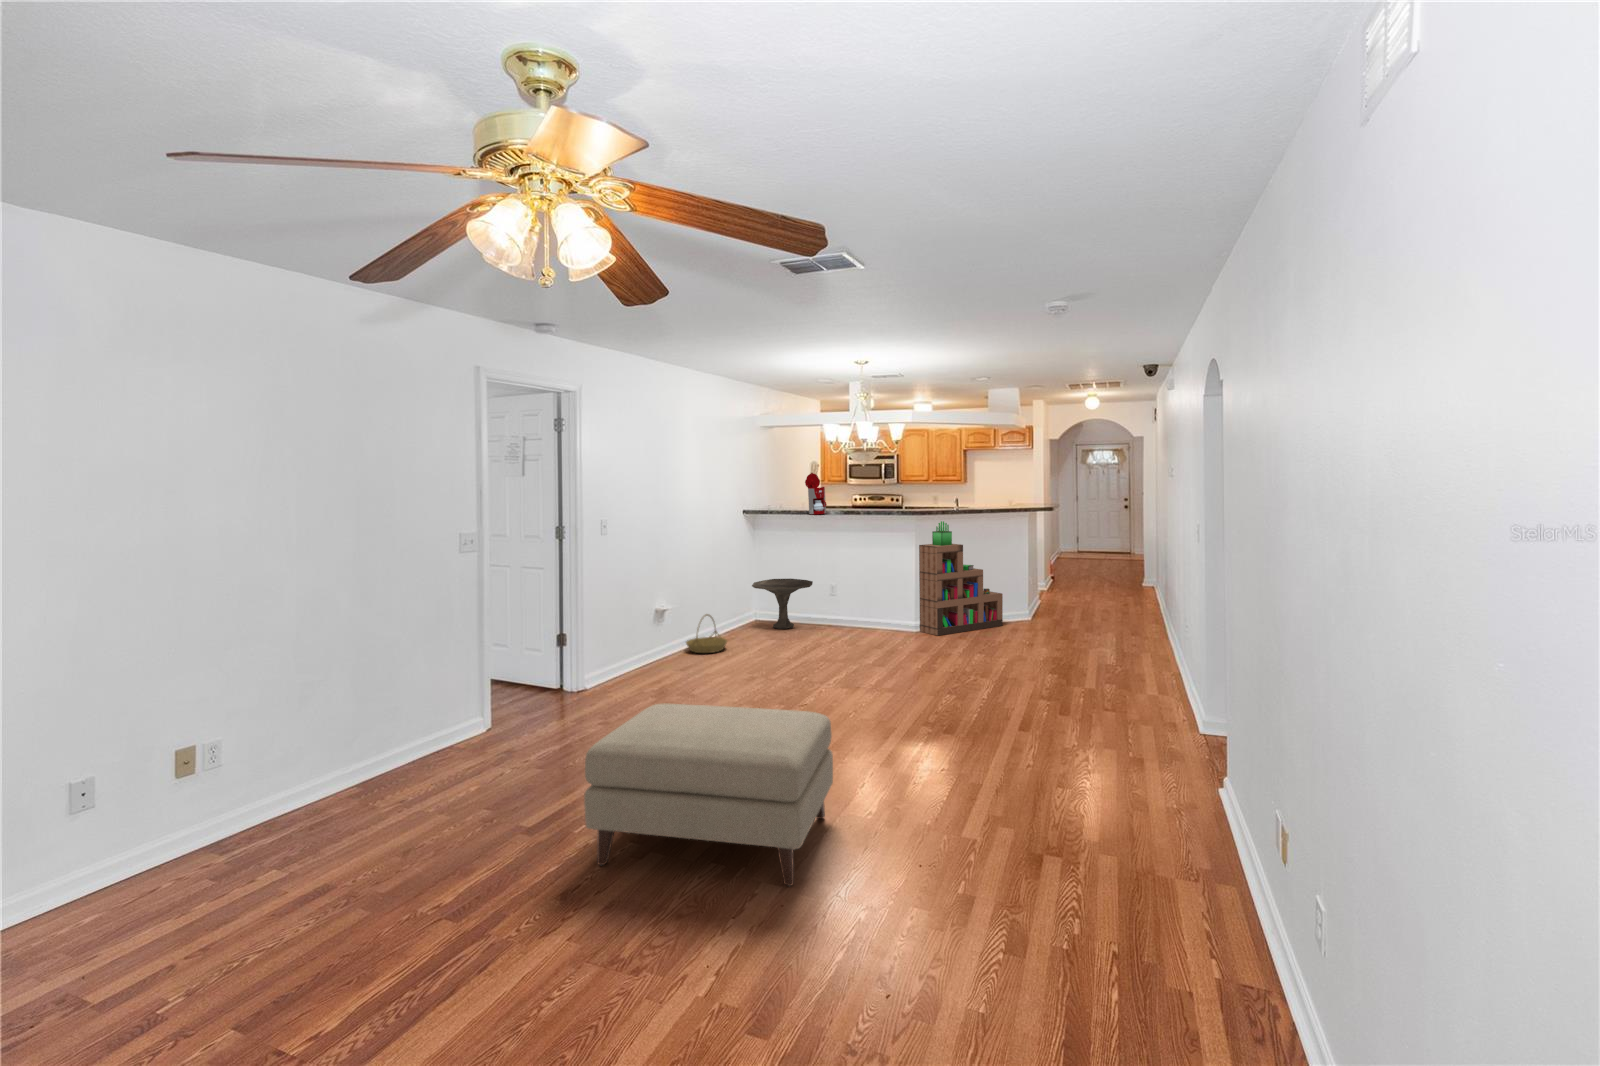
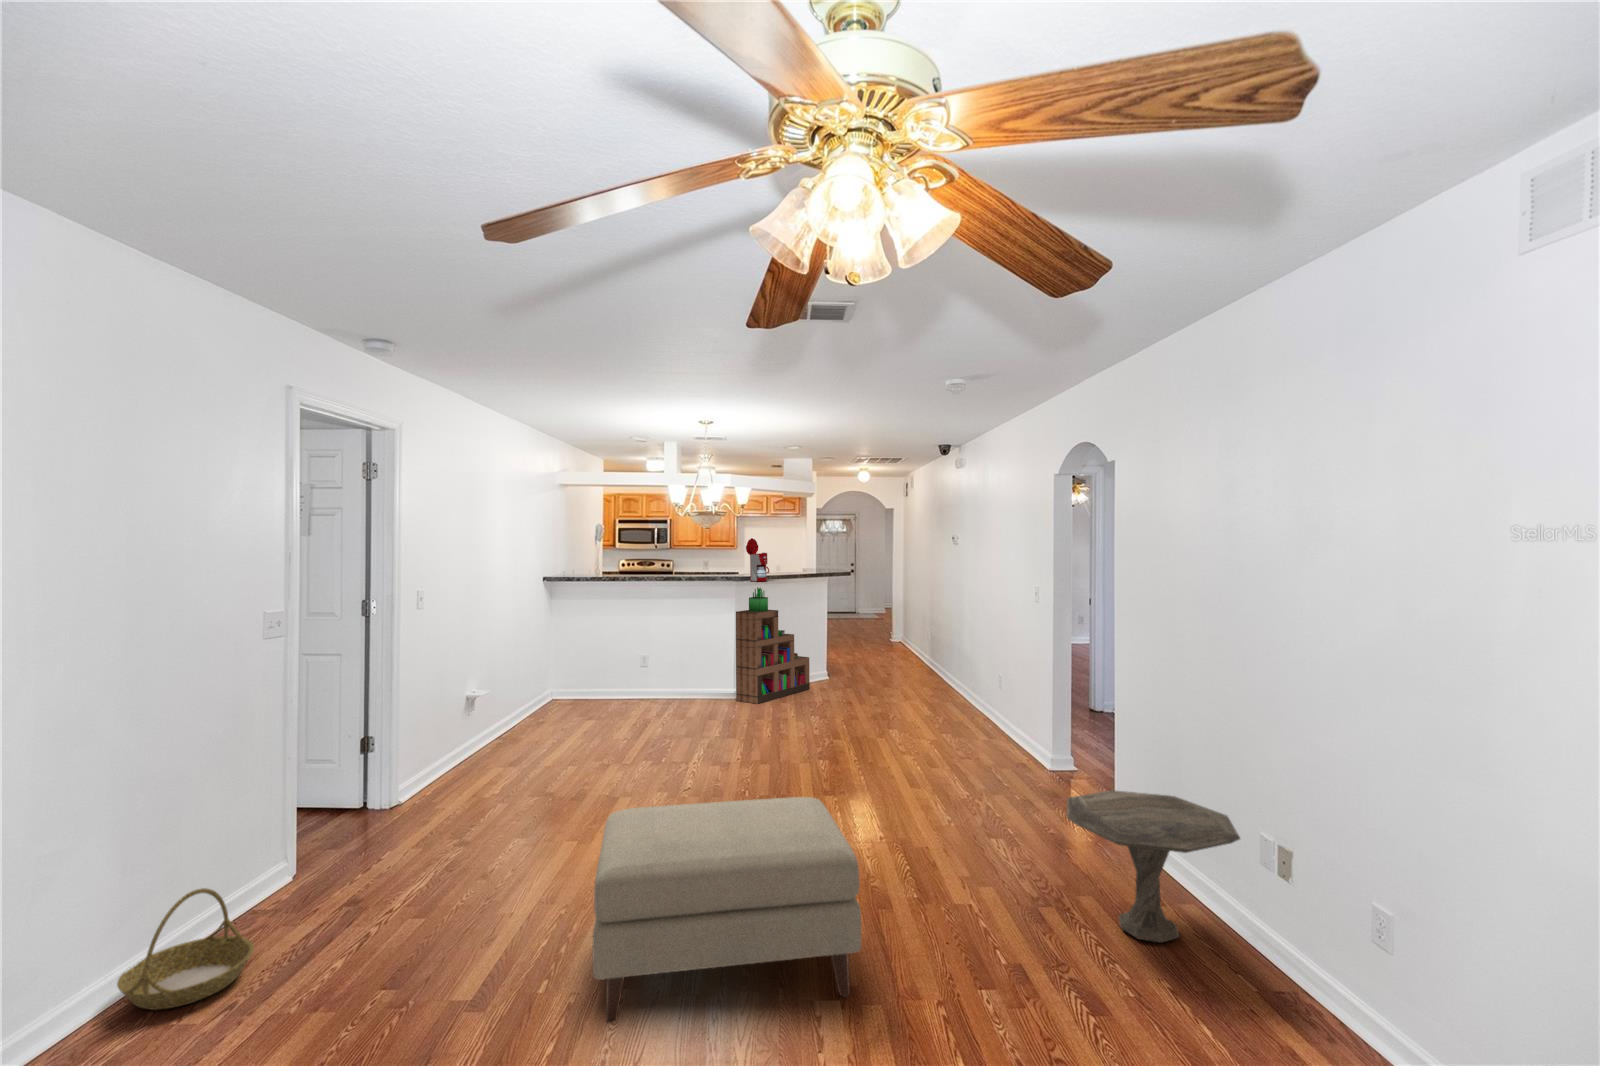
coffee maker: present [796,473,827,514] -> present [734,538,769,581]
side table: present [752,579,813,629] -> present [1067,790,1240,943]
basket: present [686,614,727,653] -> present [117,888,254,1010]

